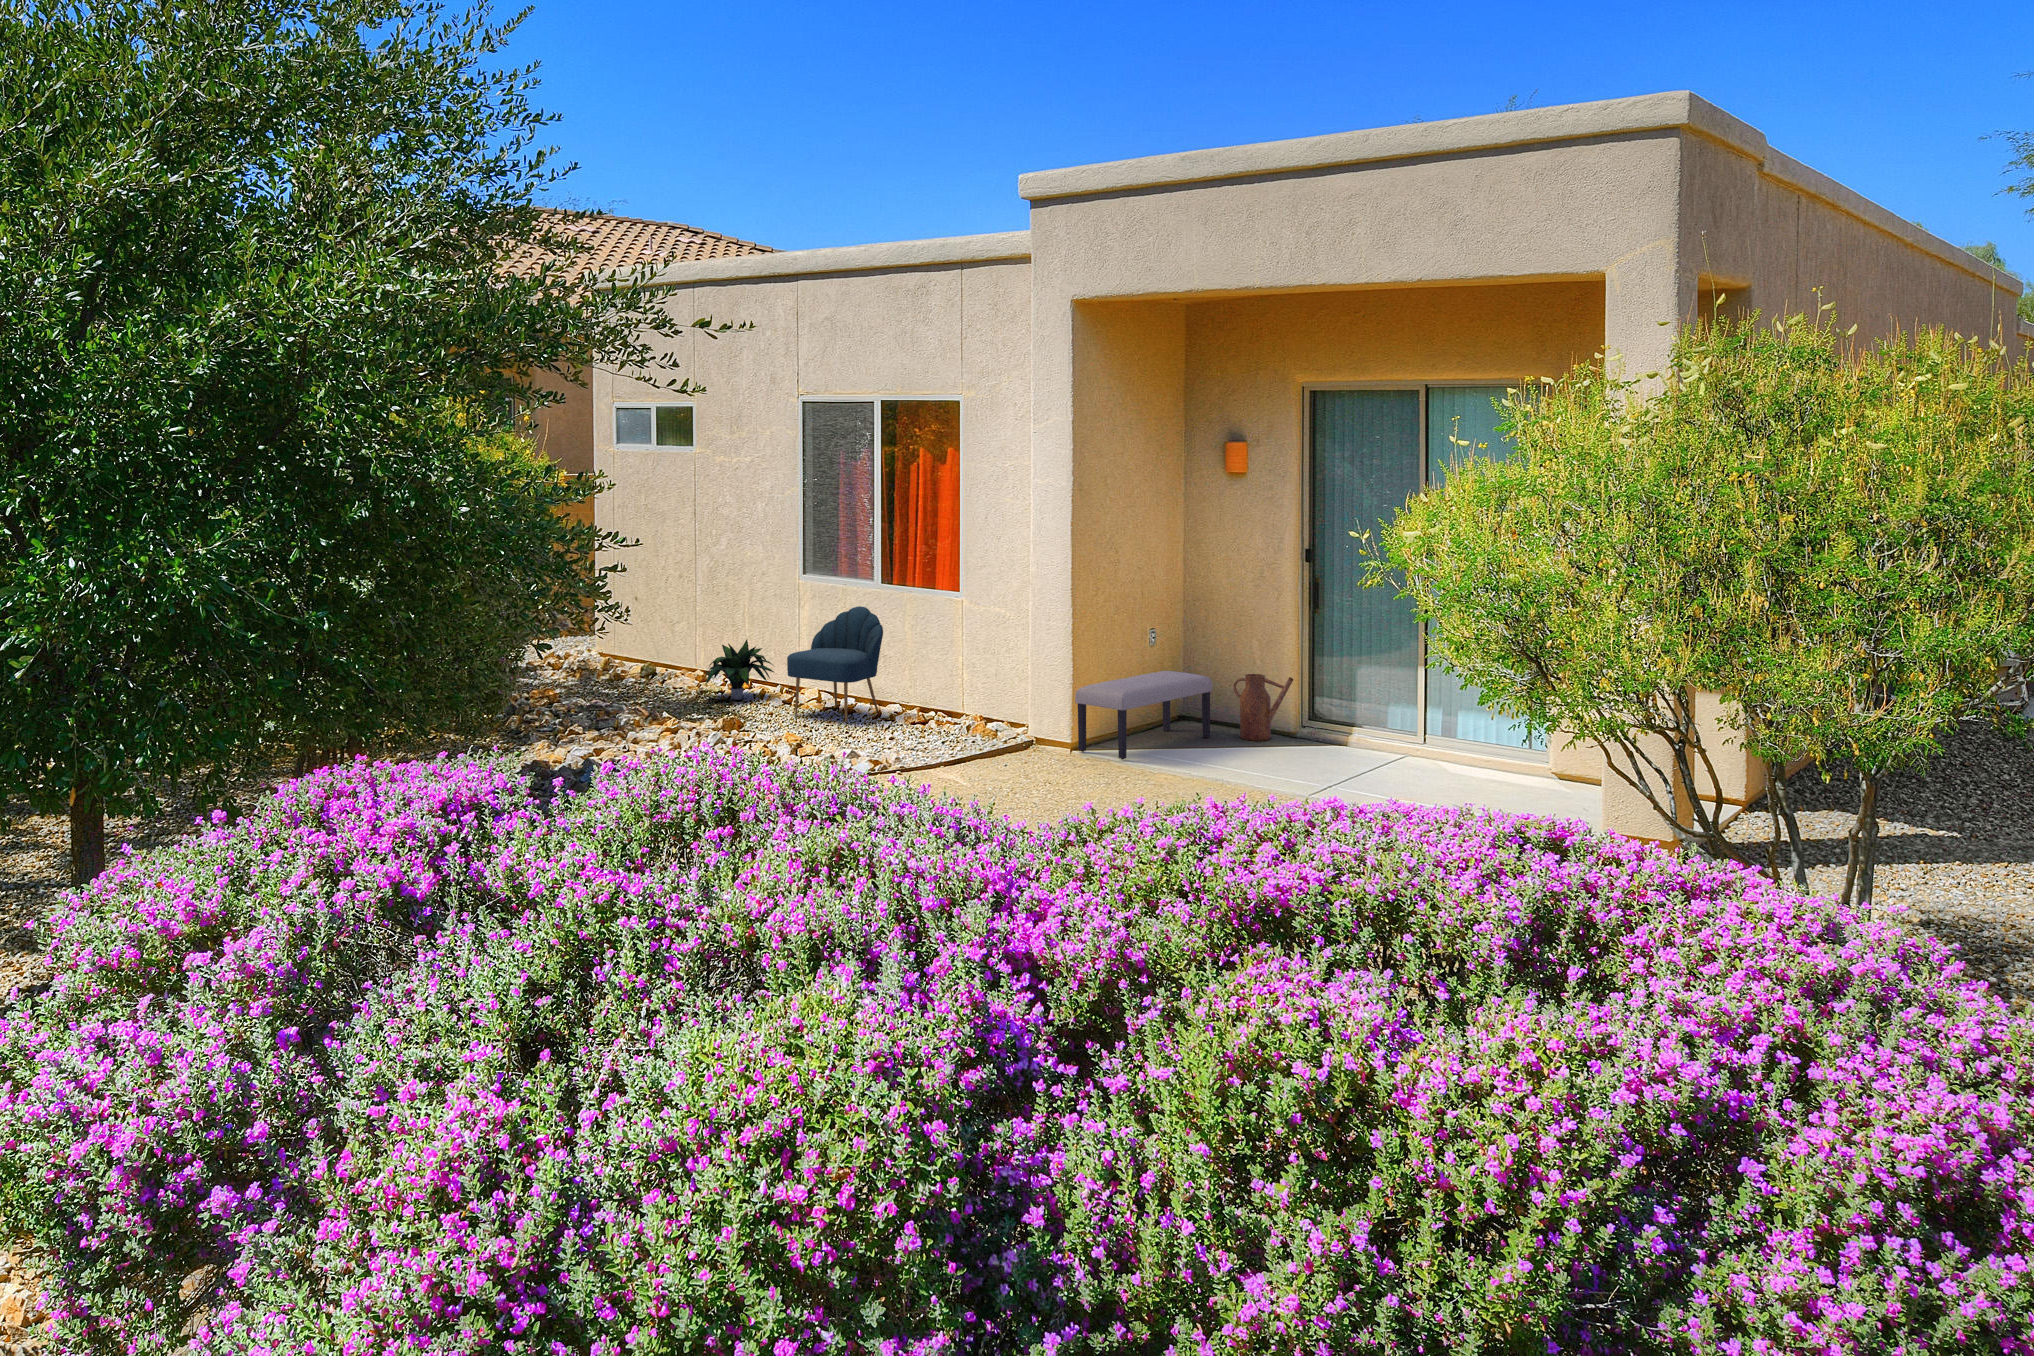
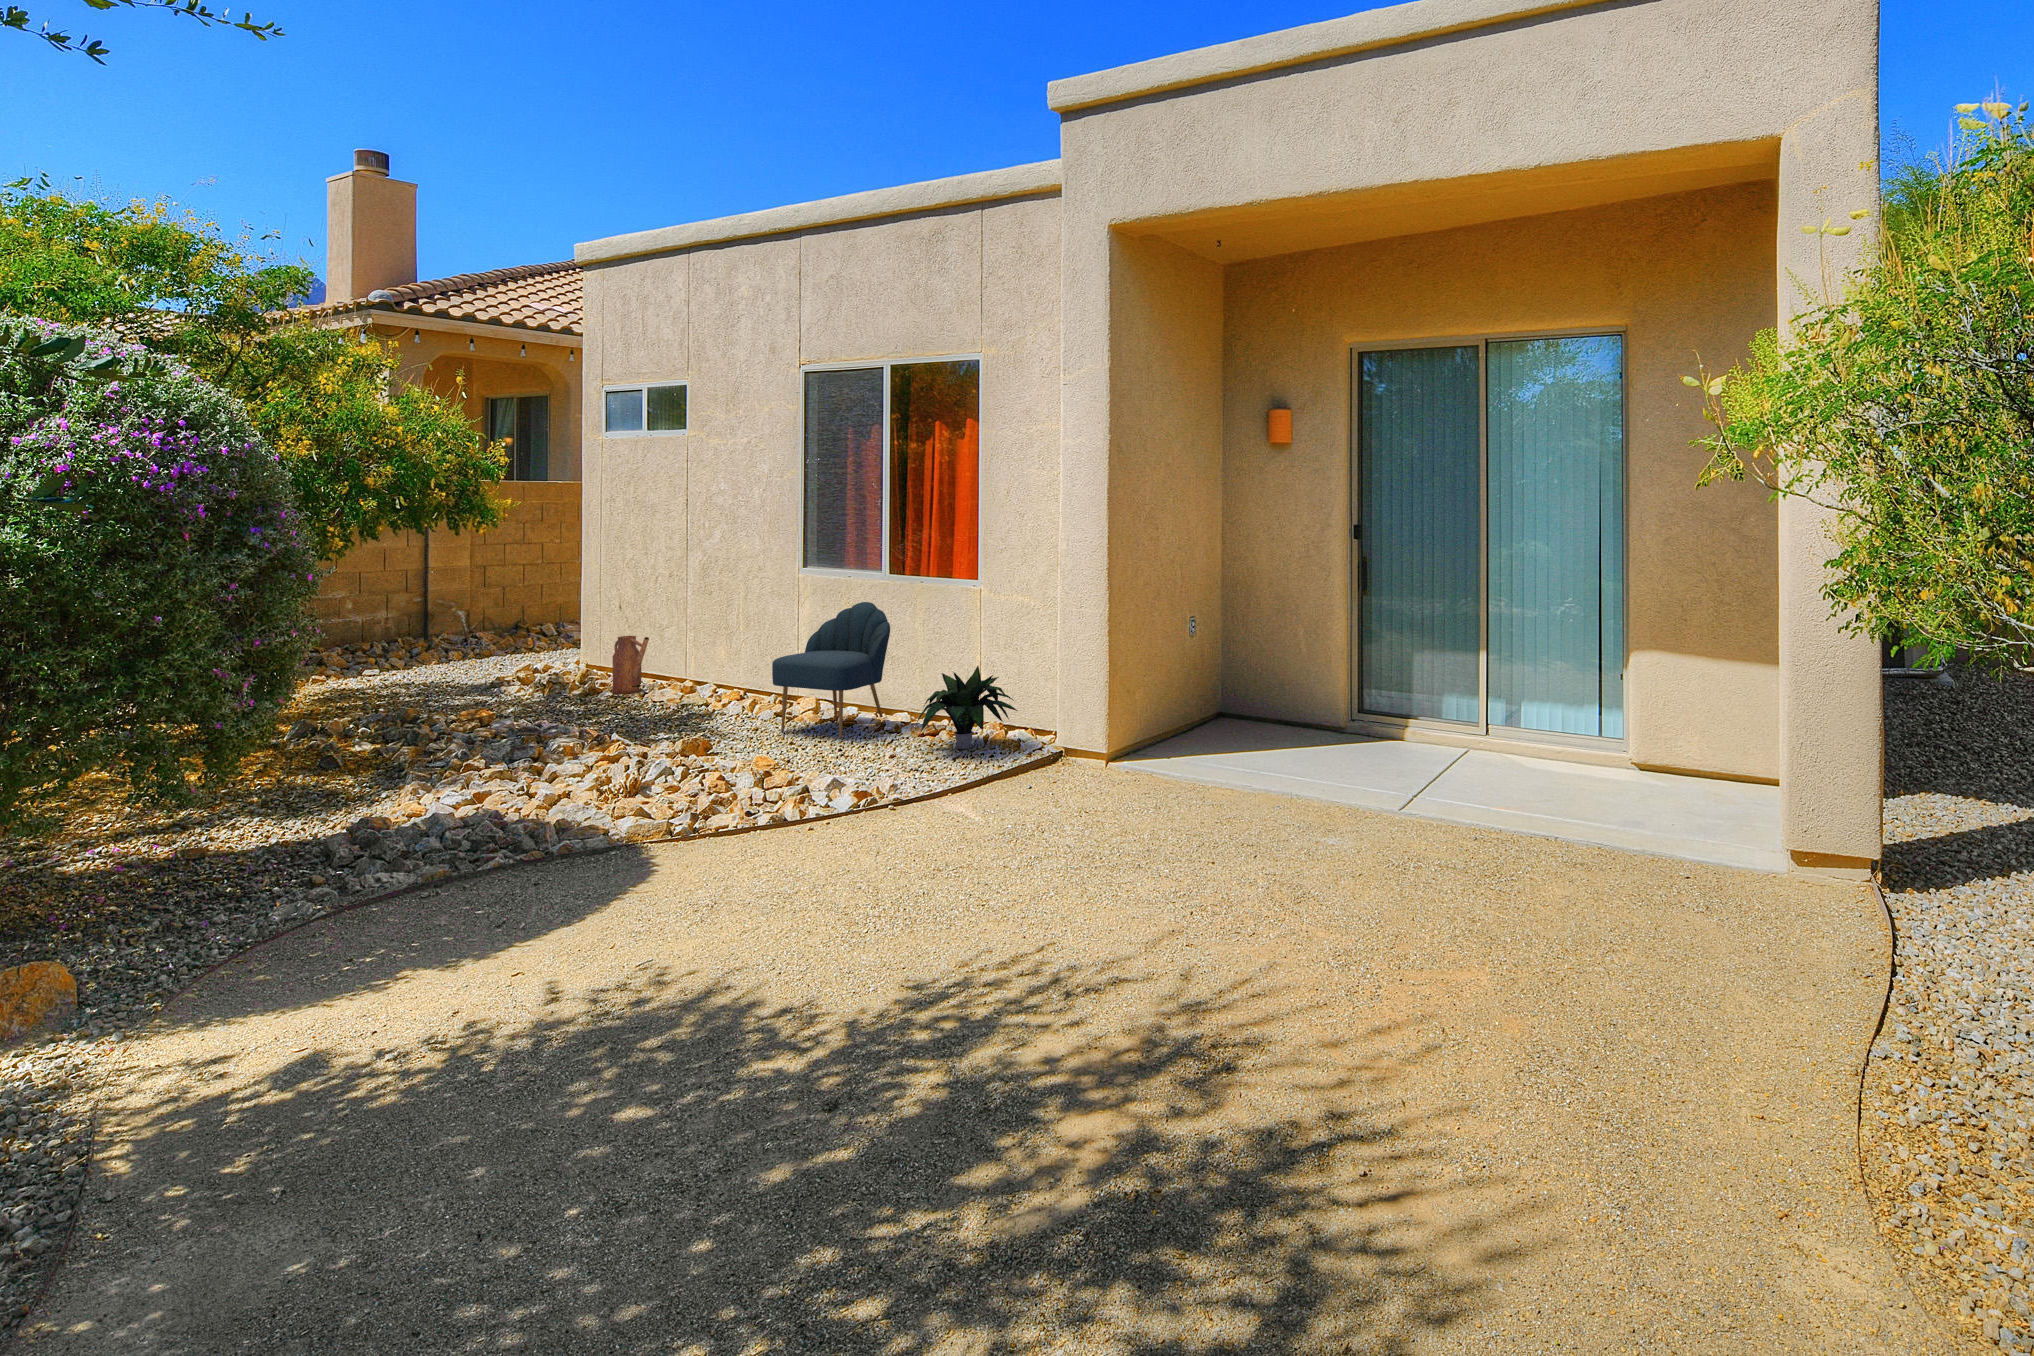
potted plant: present [705,640,774,700] -> present [917,666,1018,749]
bench: present [1075,671,1212,759] -> none [1111,666,1263,773]
watering can: present [1233,674,1293,741] -> present [612,636,649,694]

